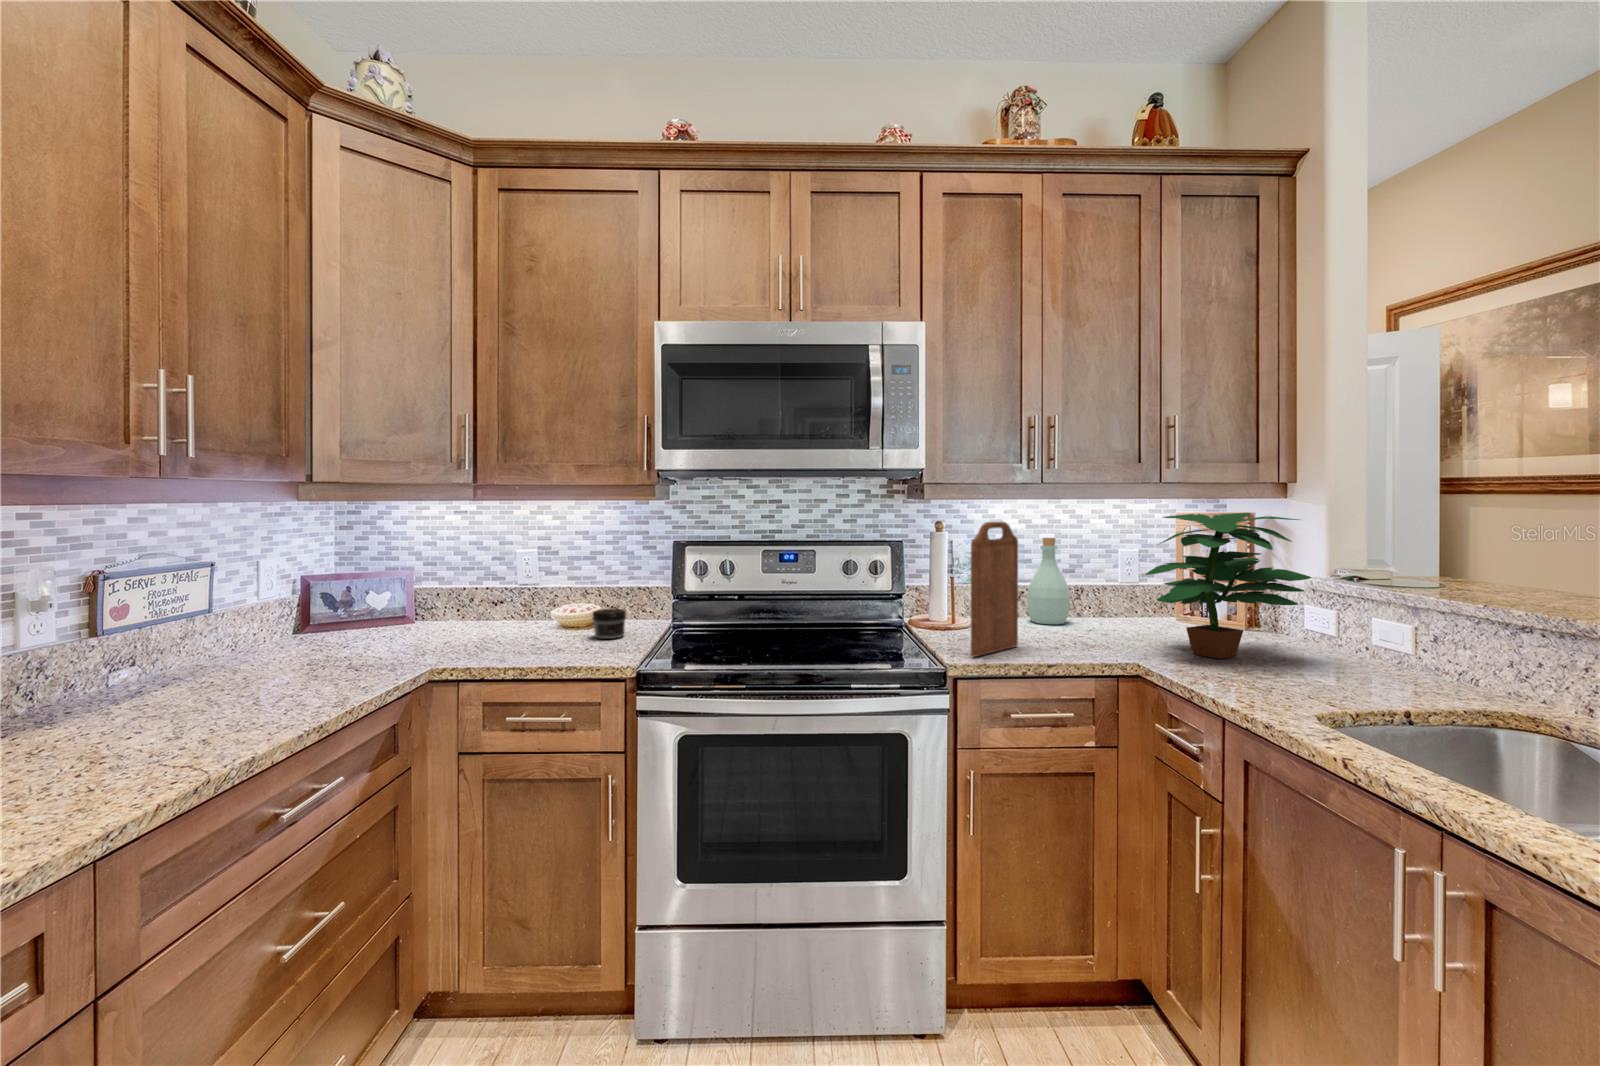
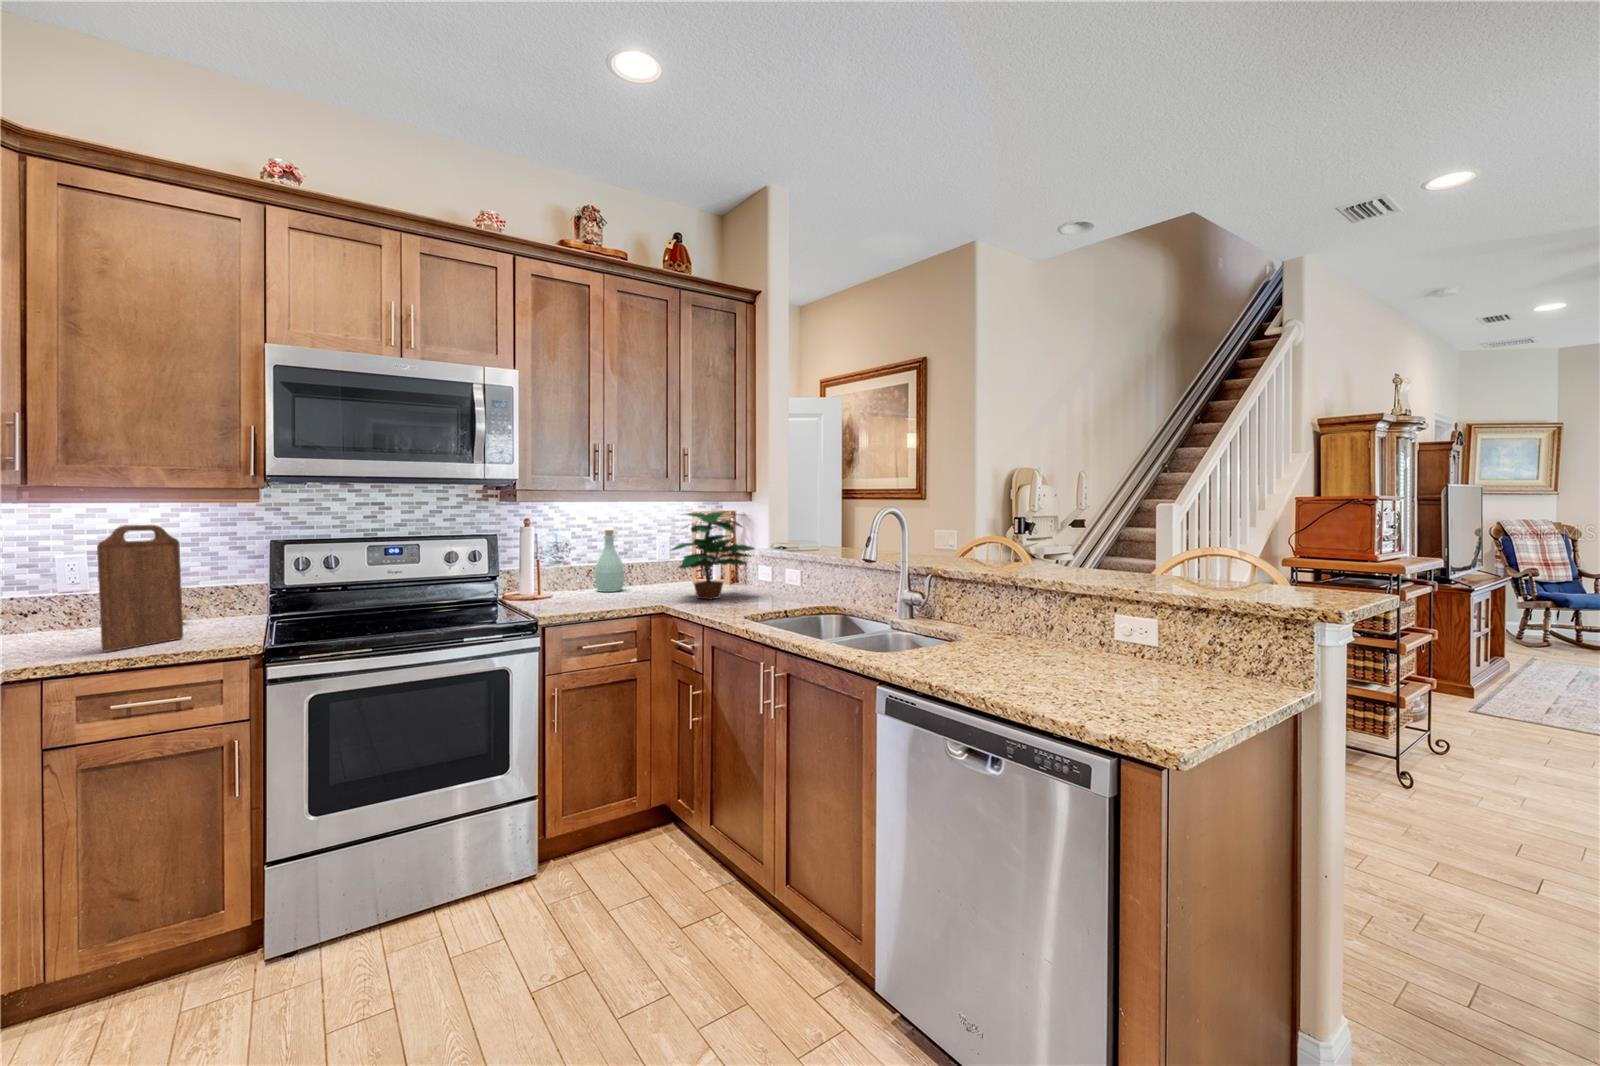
cutting board: present [971,522,1018,657] -> present [97,525,183,651]
jar: present [593,609,626,639] -> none [194,604,234,632]

